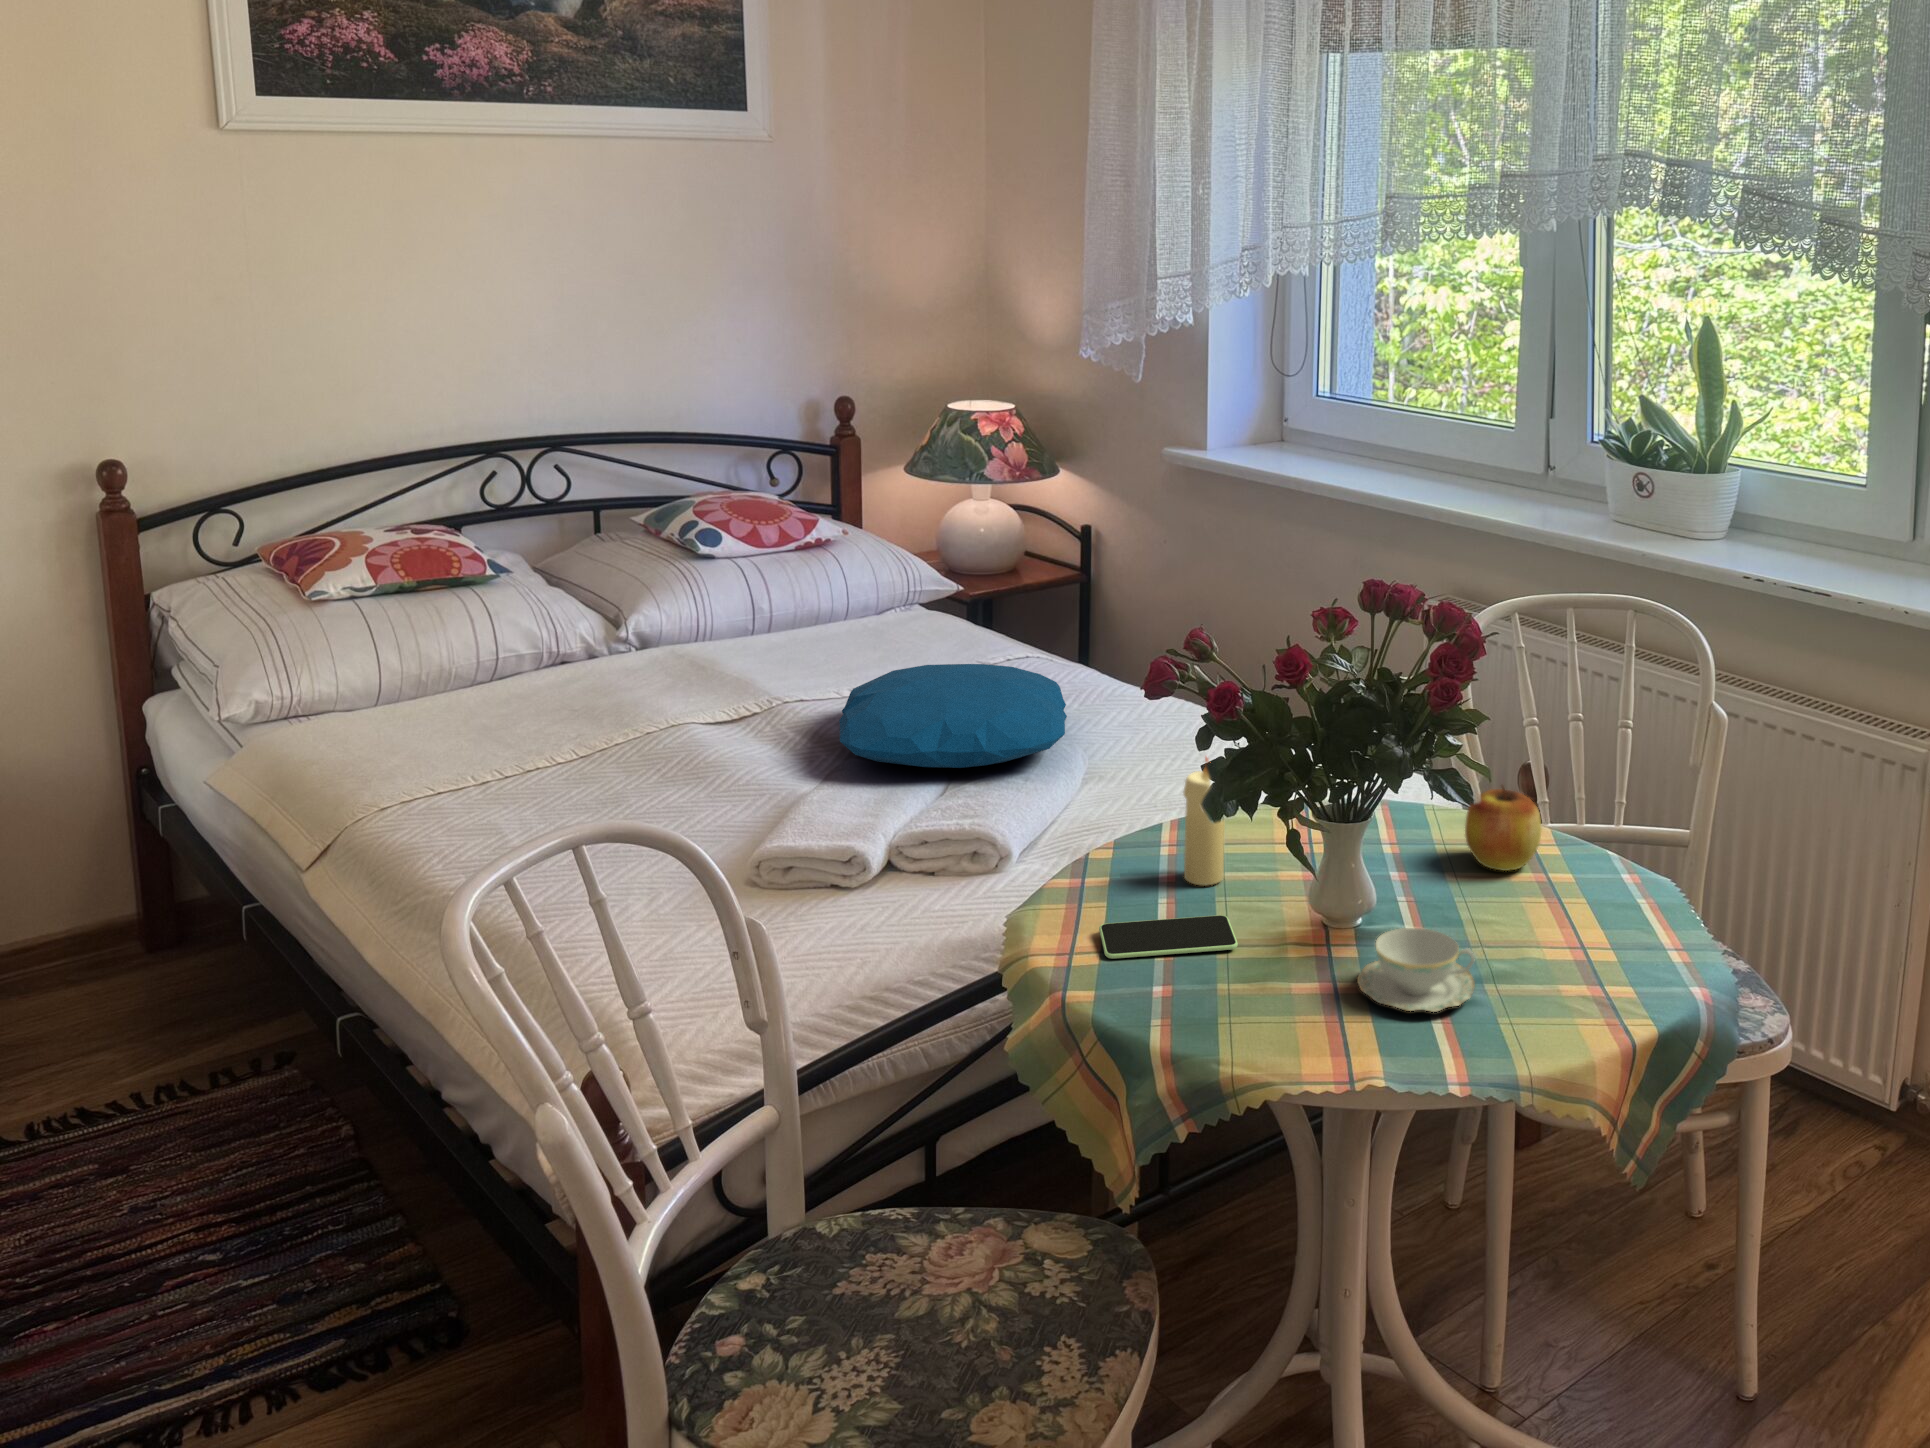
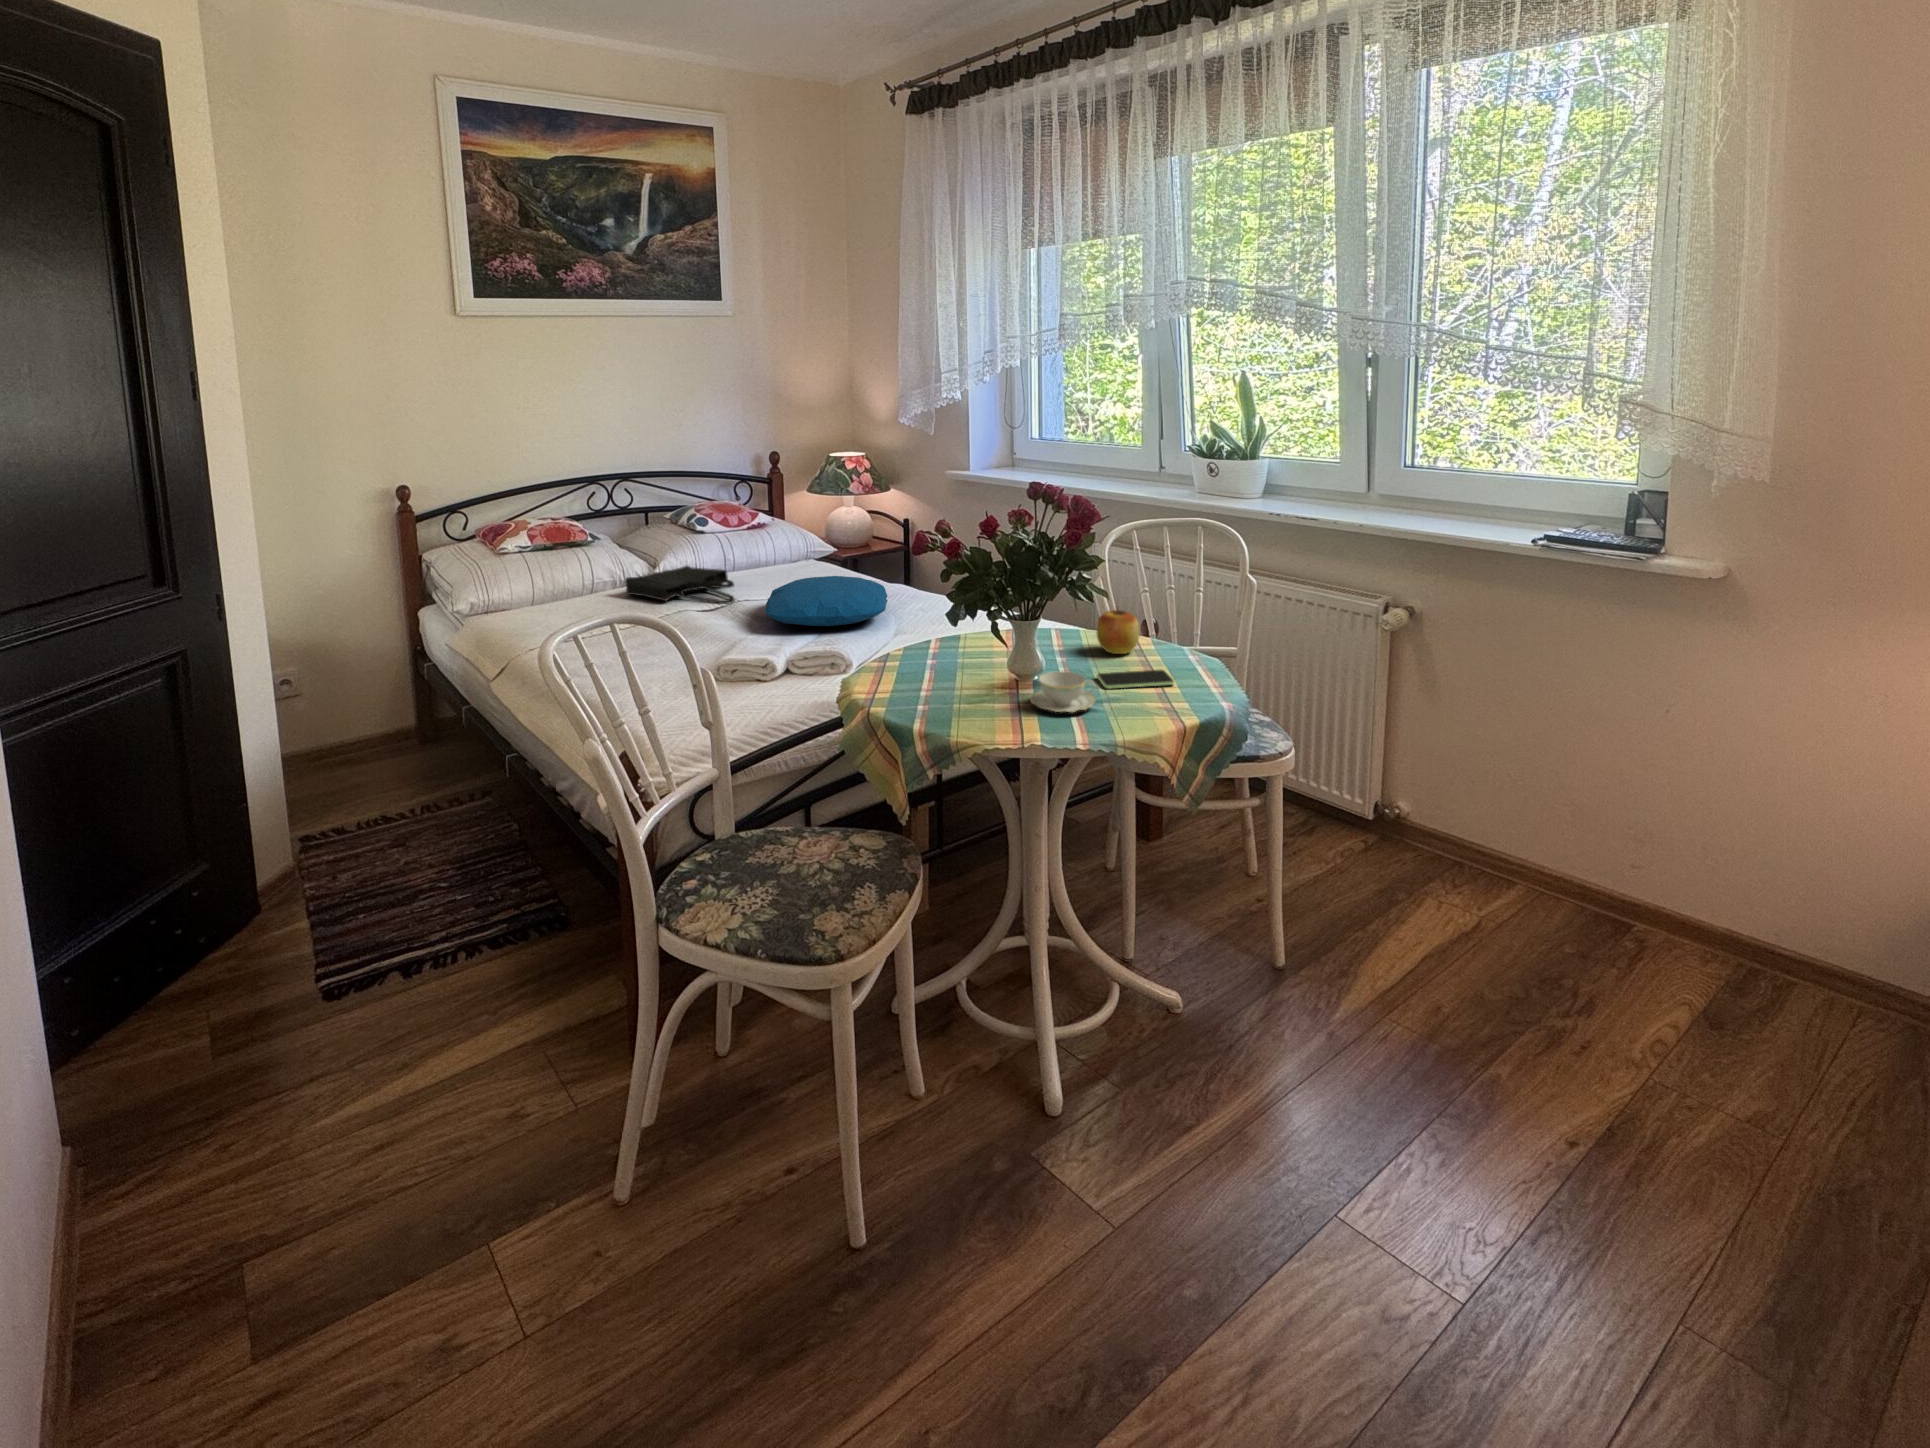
tote bag: none [562,625,775,709] -> present [625,566,734,604]
candle: present [1184,757,1225,886] -> none [937,589,962,661]
smartphone: present [1099,915,1238,959] -> present [1096,669,1175,689]

